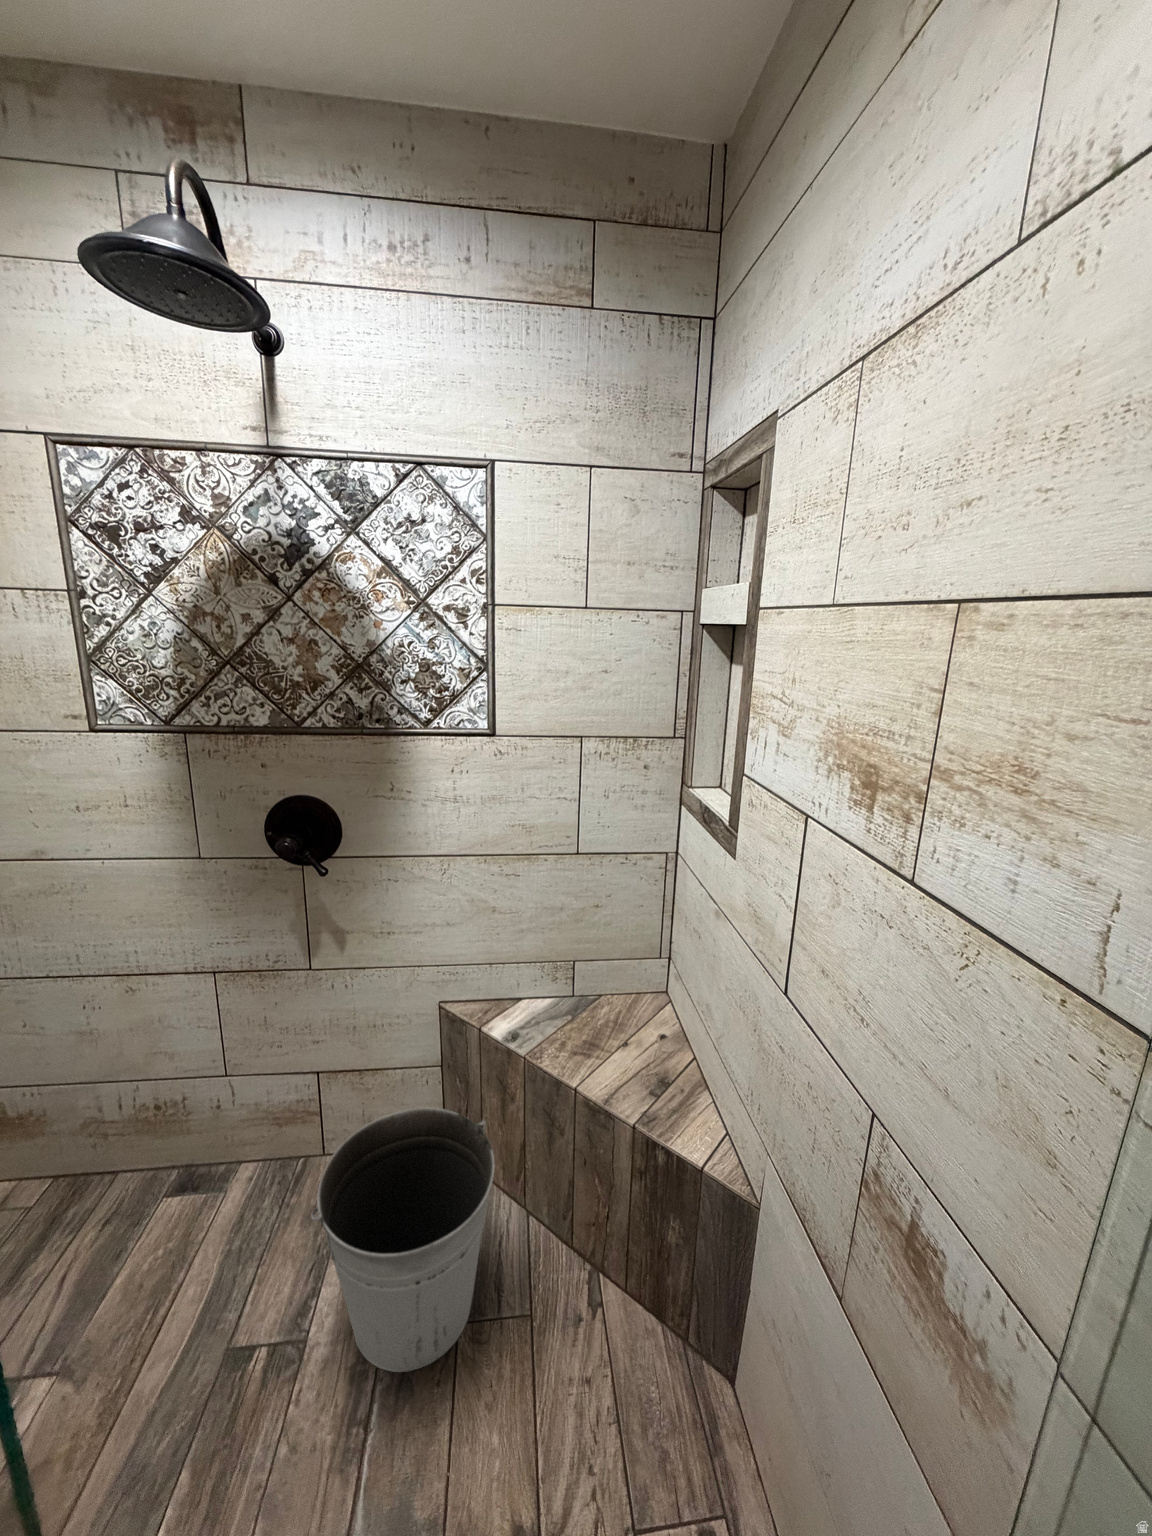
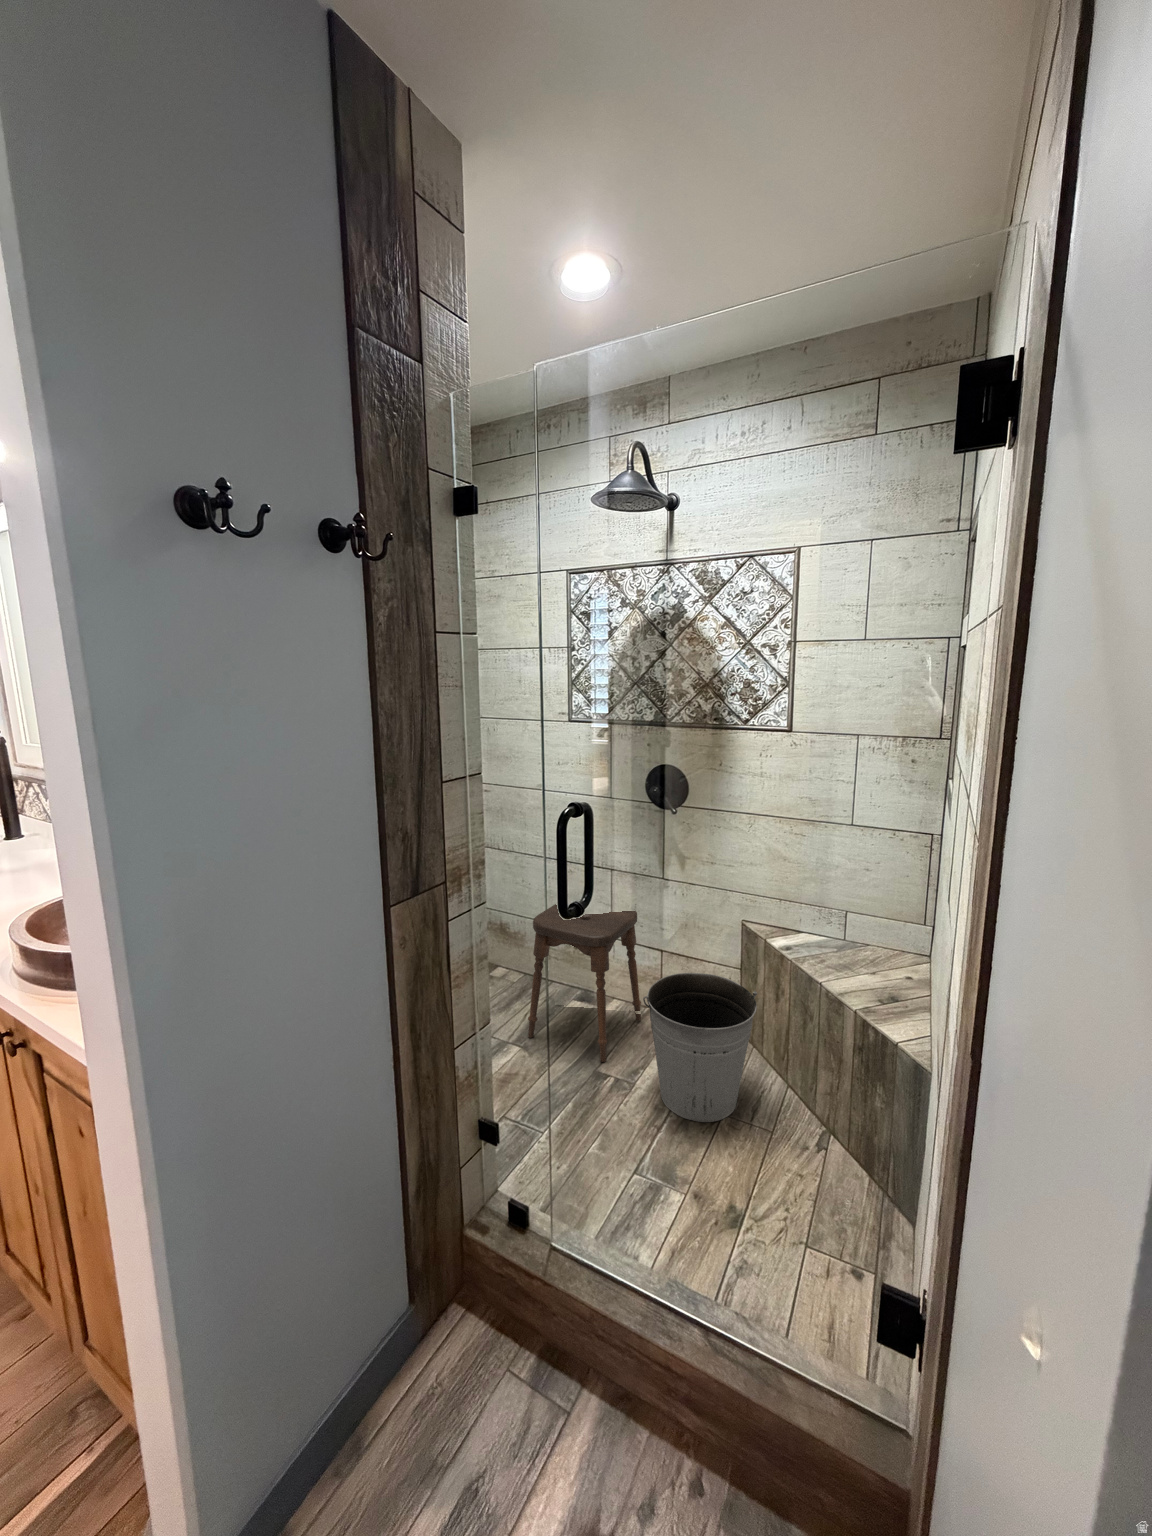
stool: none [52,1028,293,1338] -> present [528,904,641,1062]

